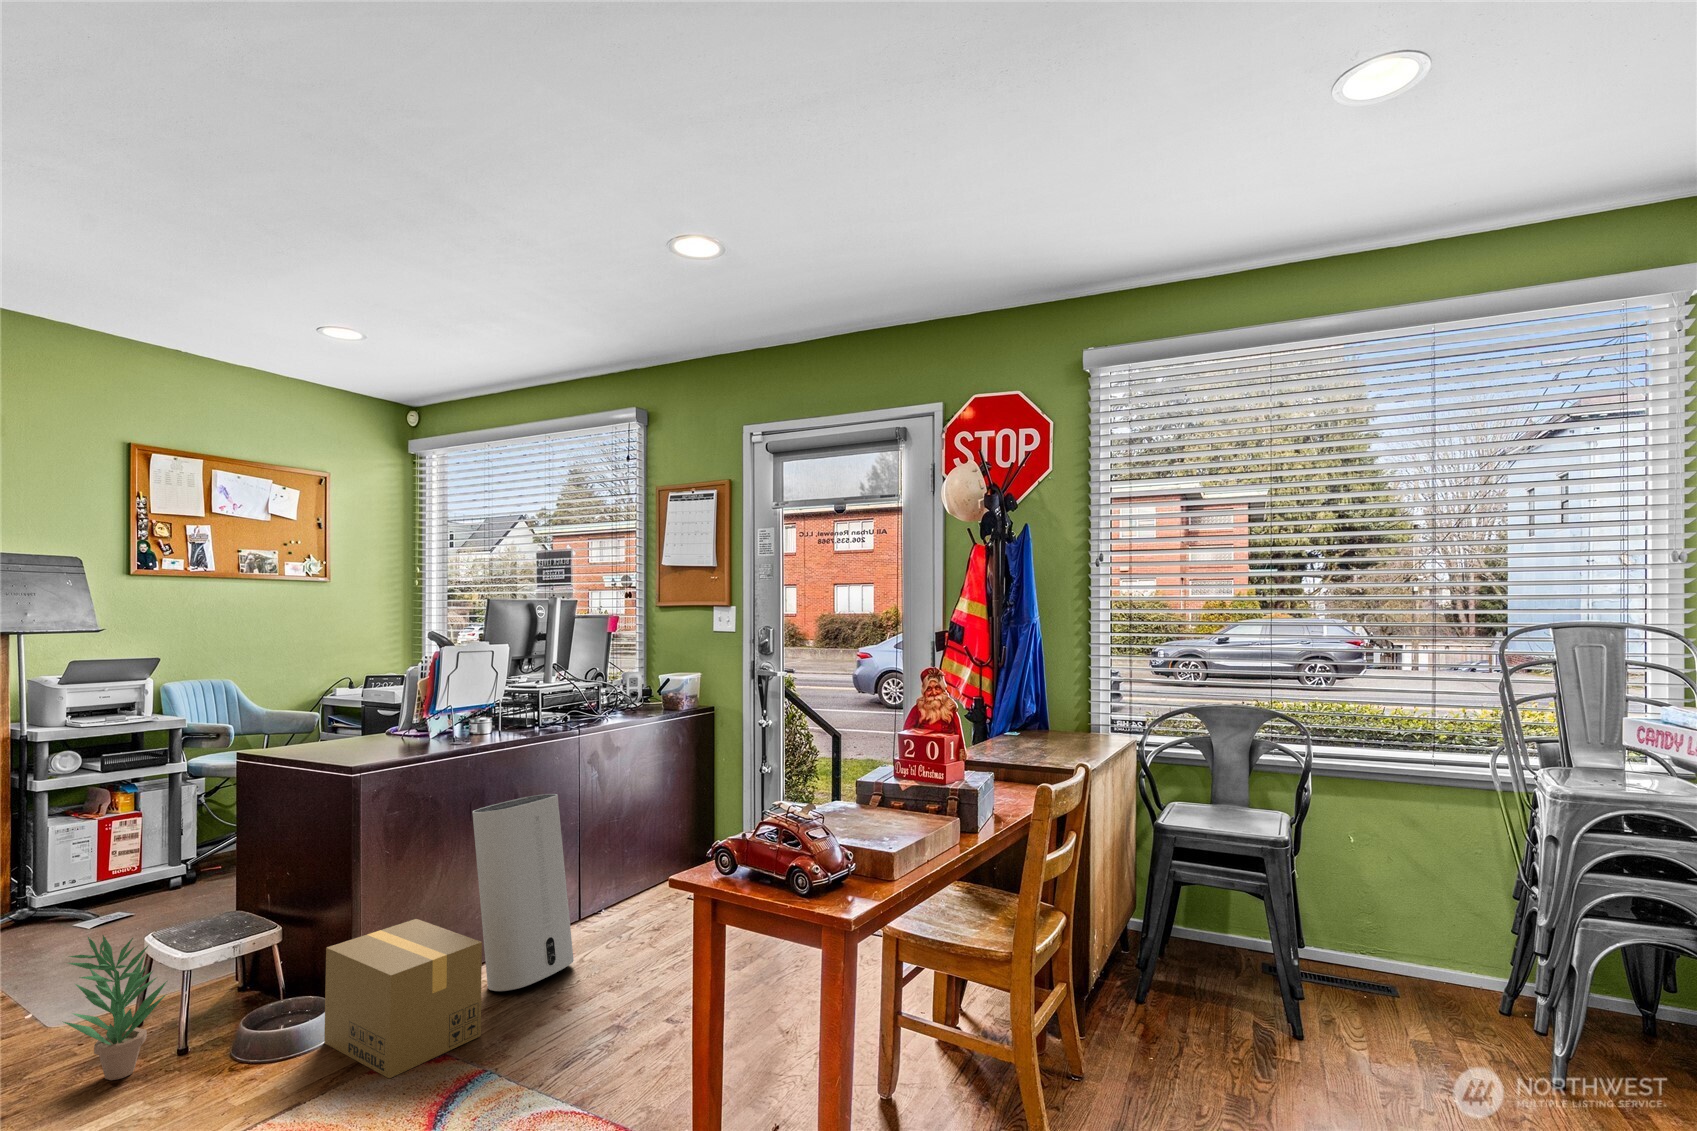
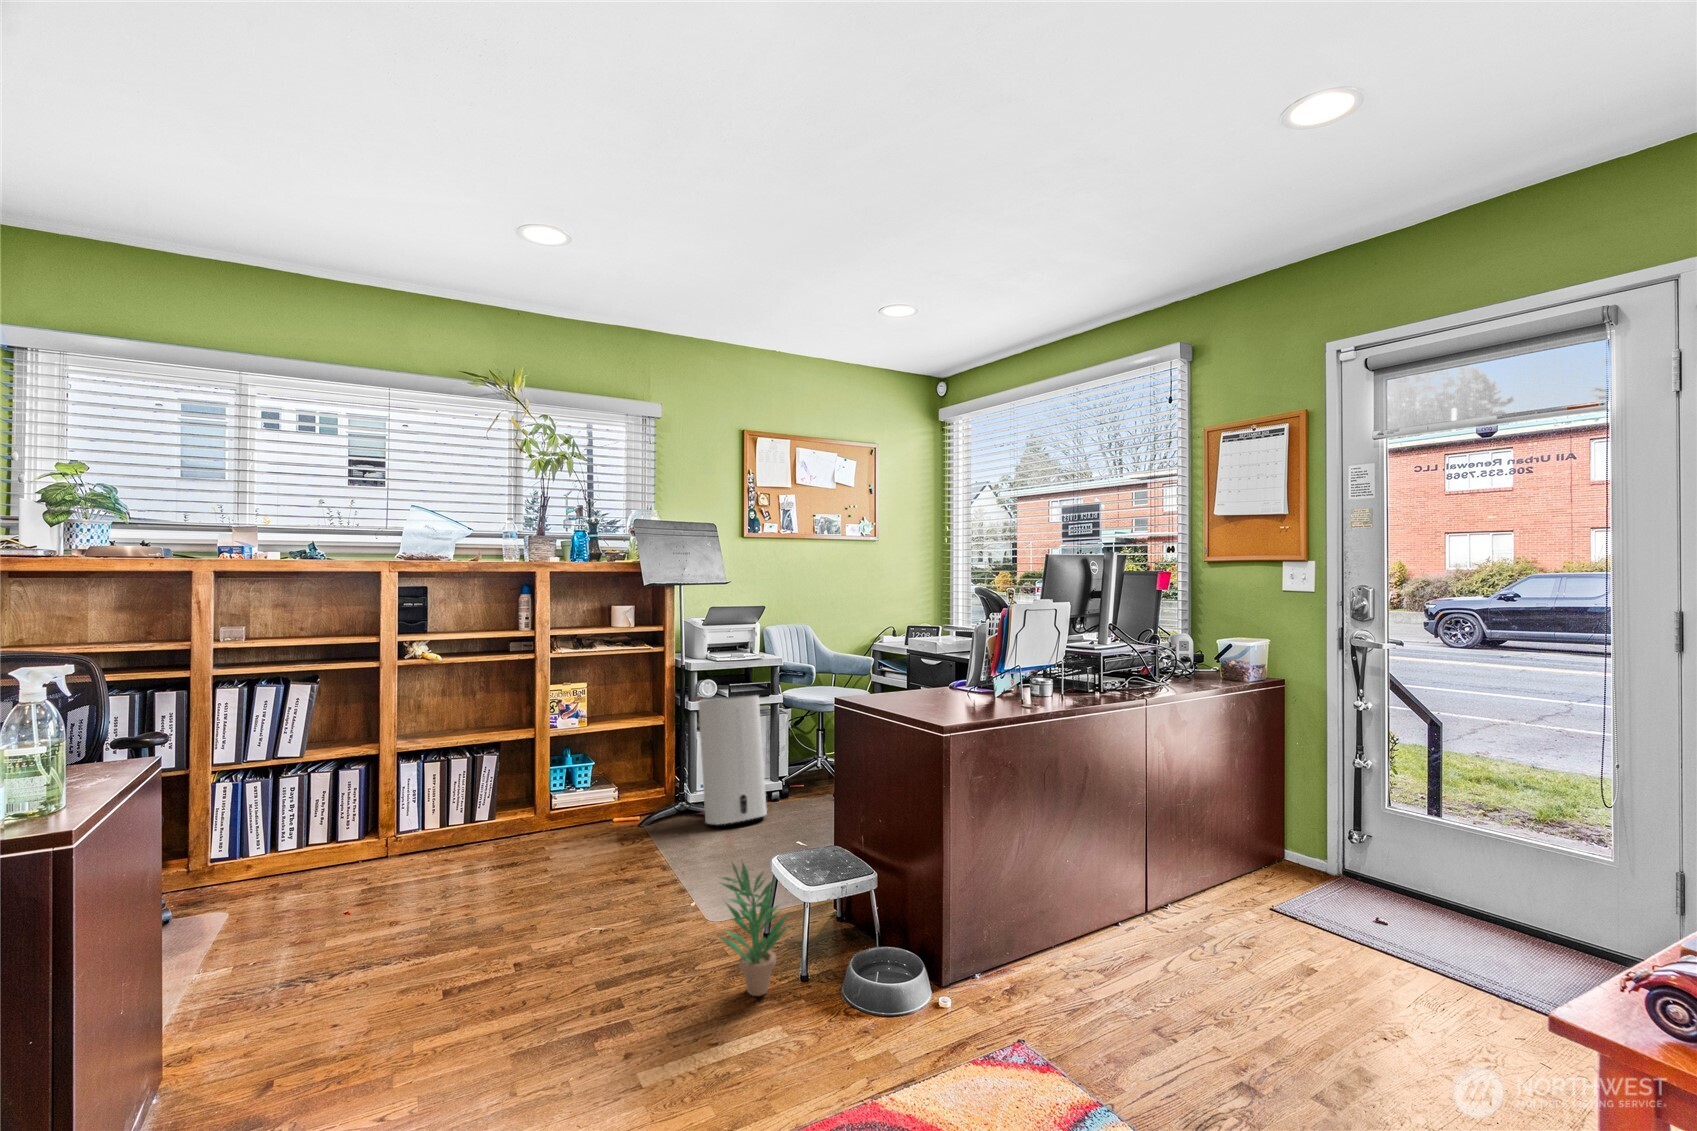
air purifier: present [472,794,574,991] -> present [698,695,767,824]
cardboard box: present [324,919,482,1079] -> none [922,892,1083,1080]

